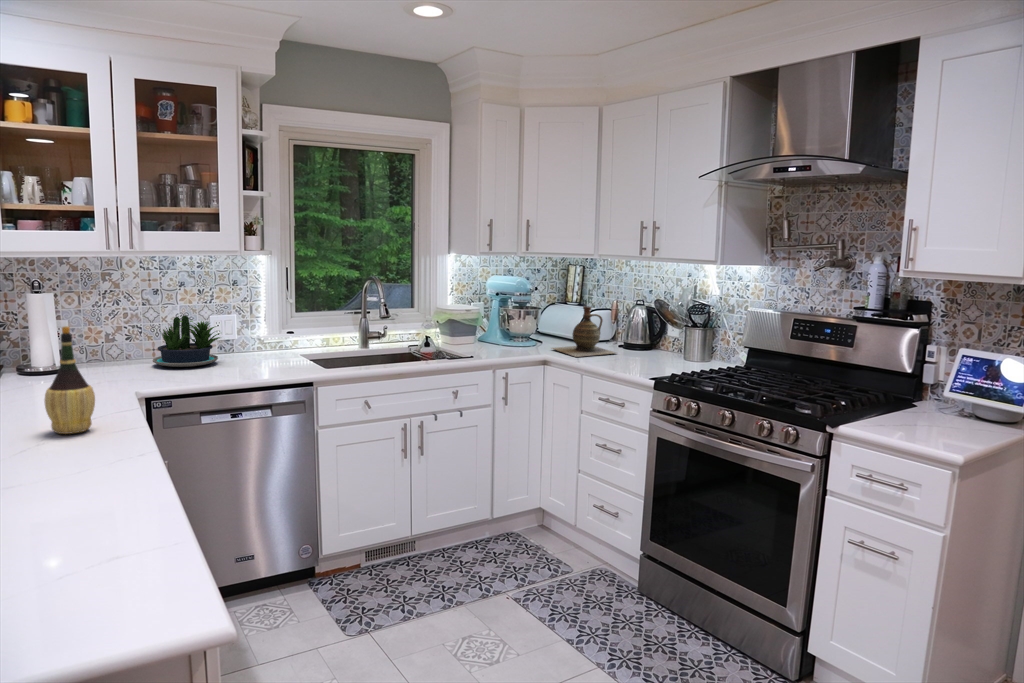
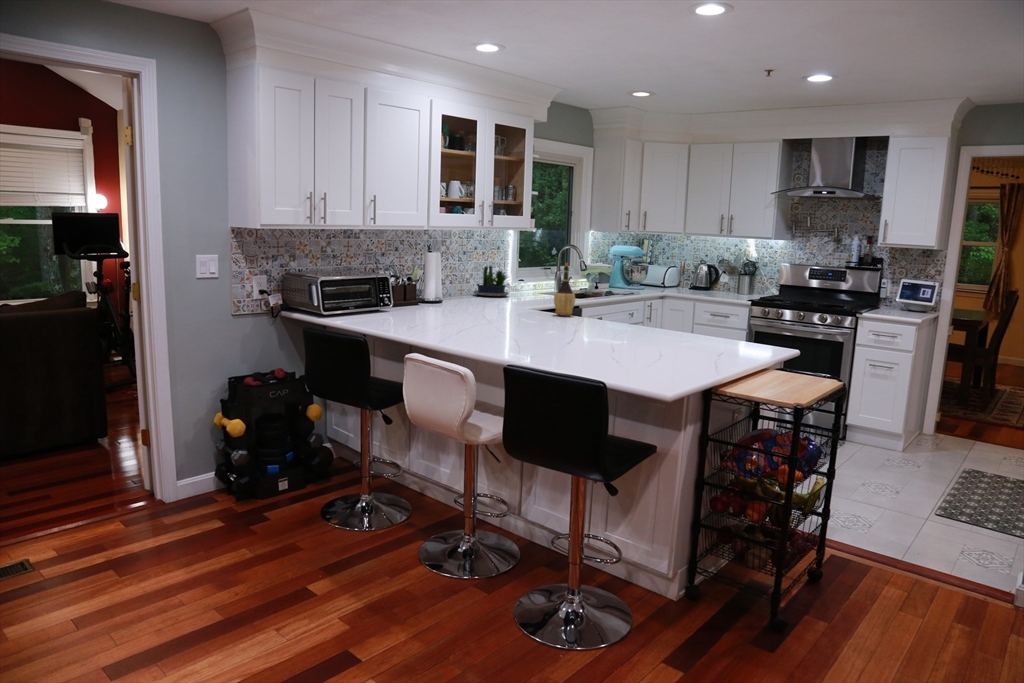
ceramic jug: present [553,306,615,357] -> none [661,264,701,293]

